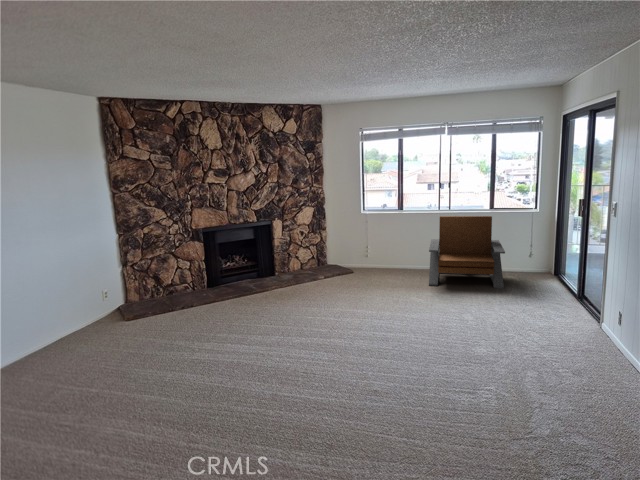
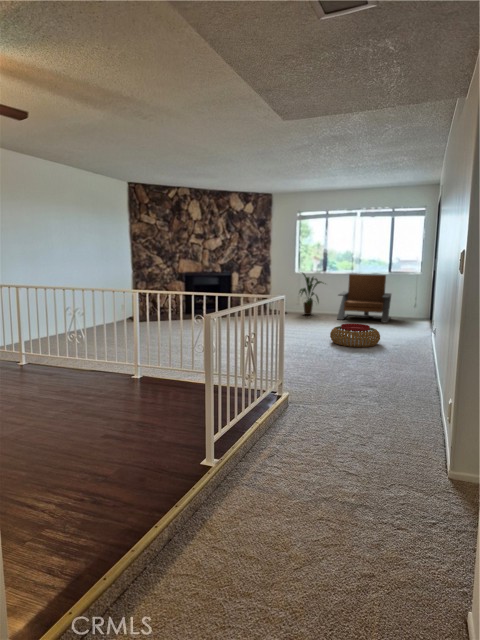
house plant: none [366,215,408,274] -> present [300,273,324,315]
pouf: none [451,326,540,380] -> present [330,324,380,347]

